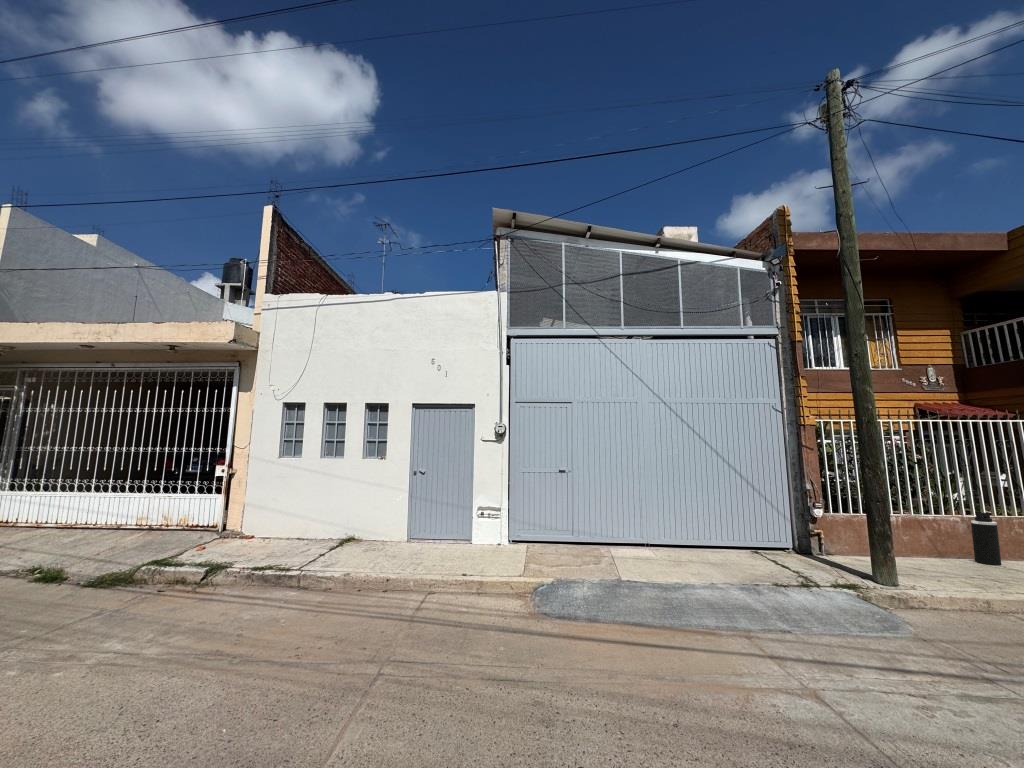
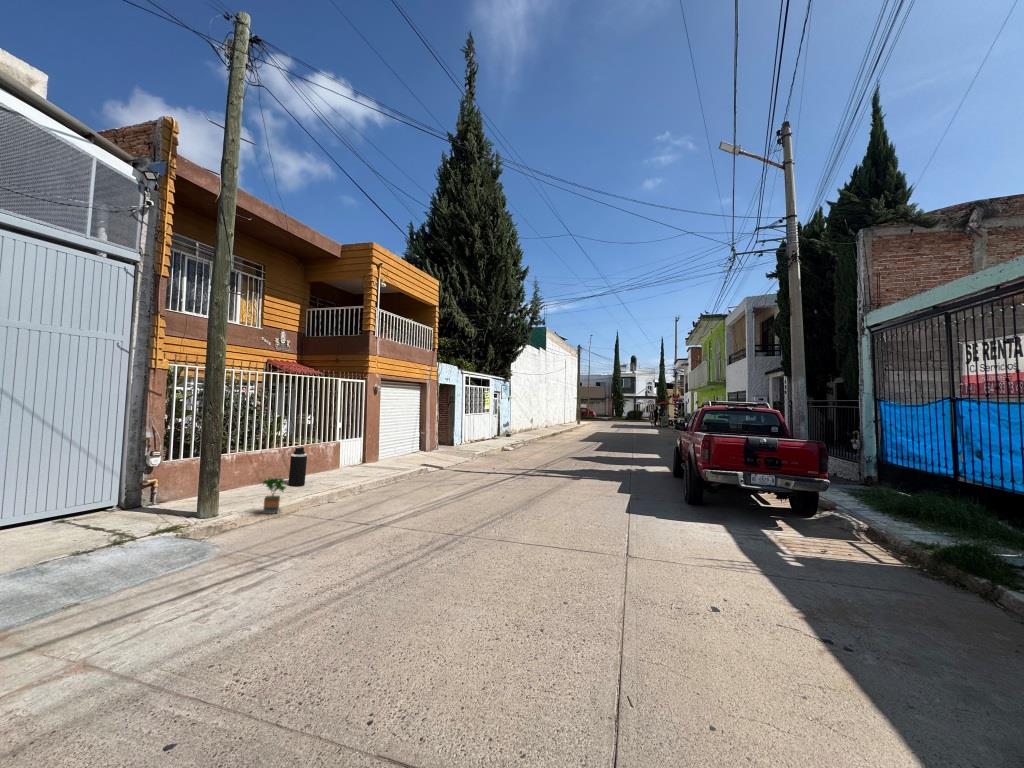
potted tree: none [933,541,970,587] -> present [262,478,286,514]

